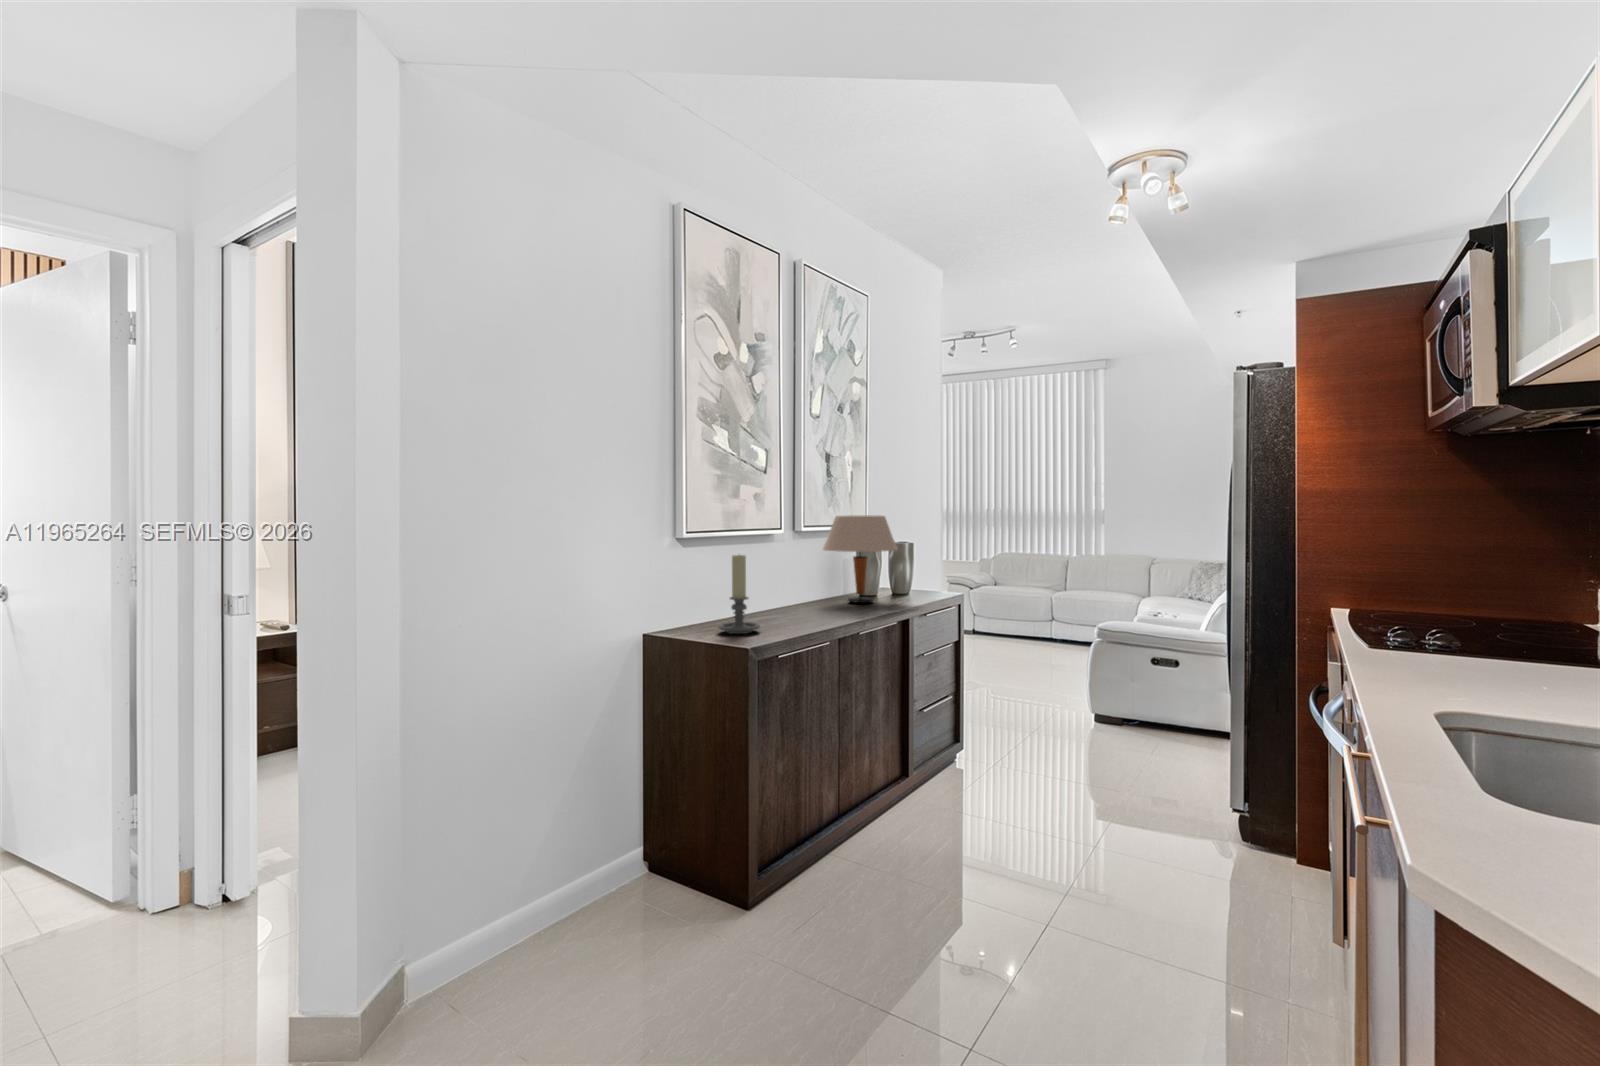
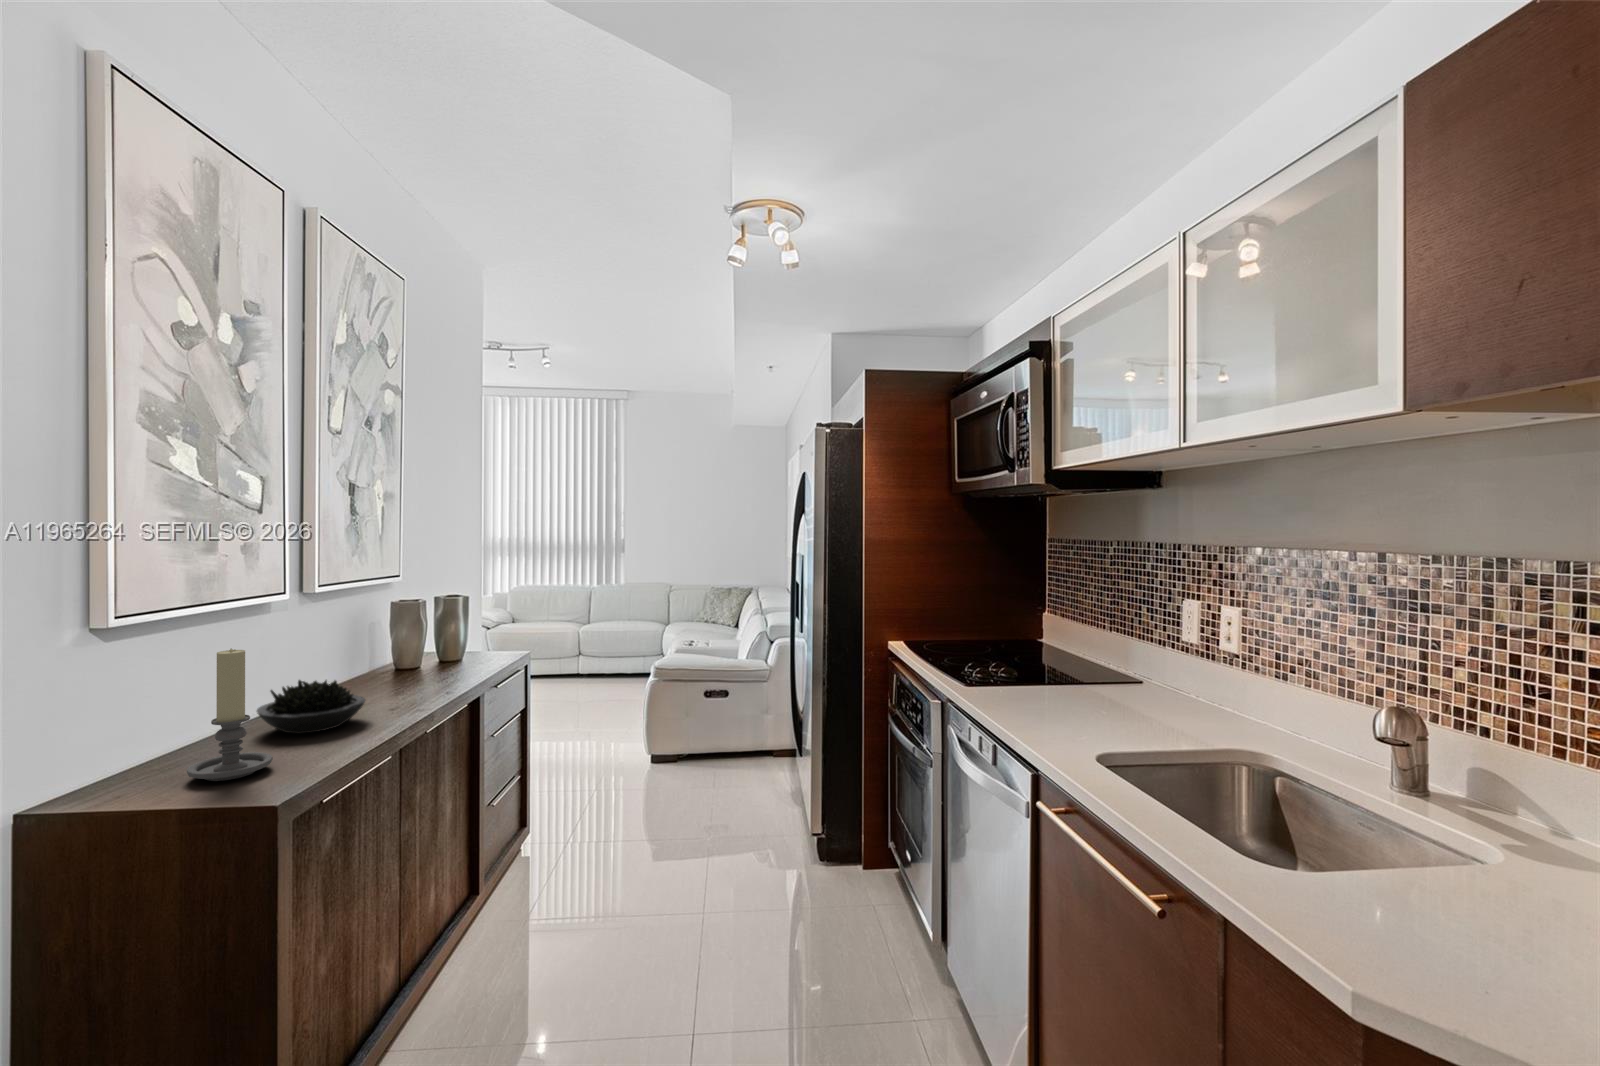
table lamp: present [823,516,898,603] -> none [347,566,461,683]
succulent plant: none [760,585,822,620] -> present [257,680,365,734]

